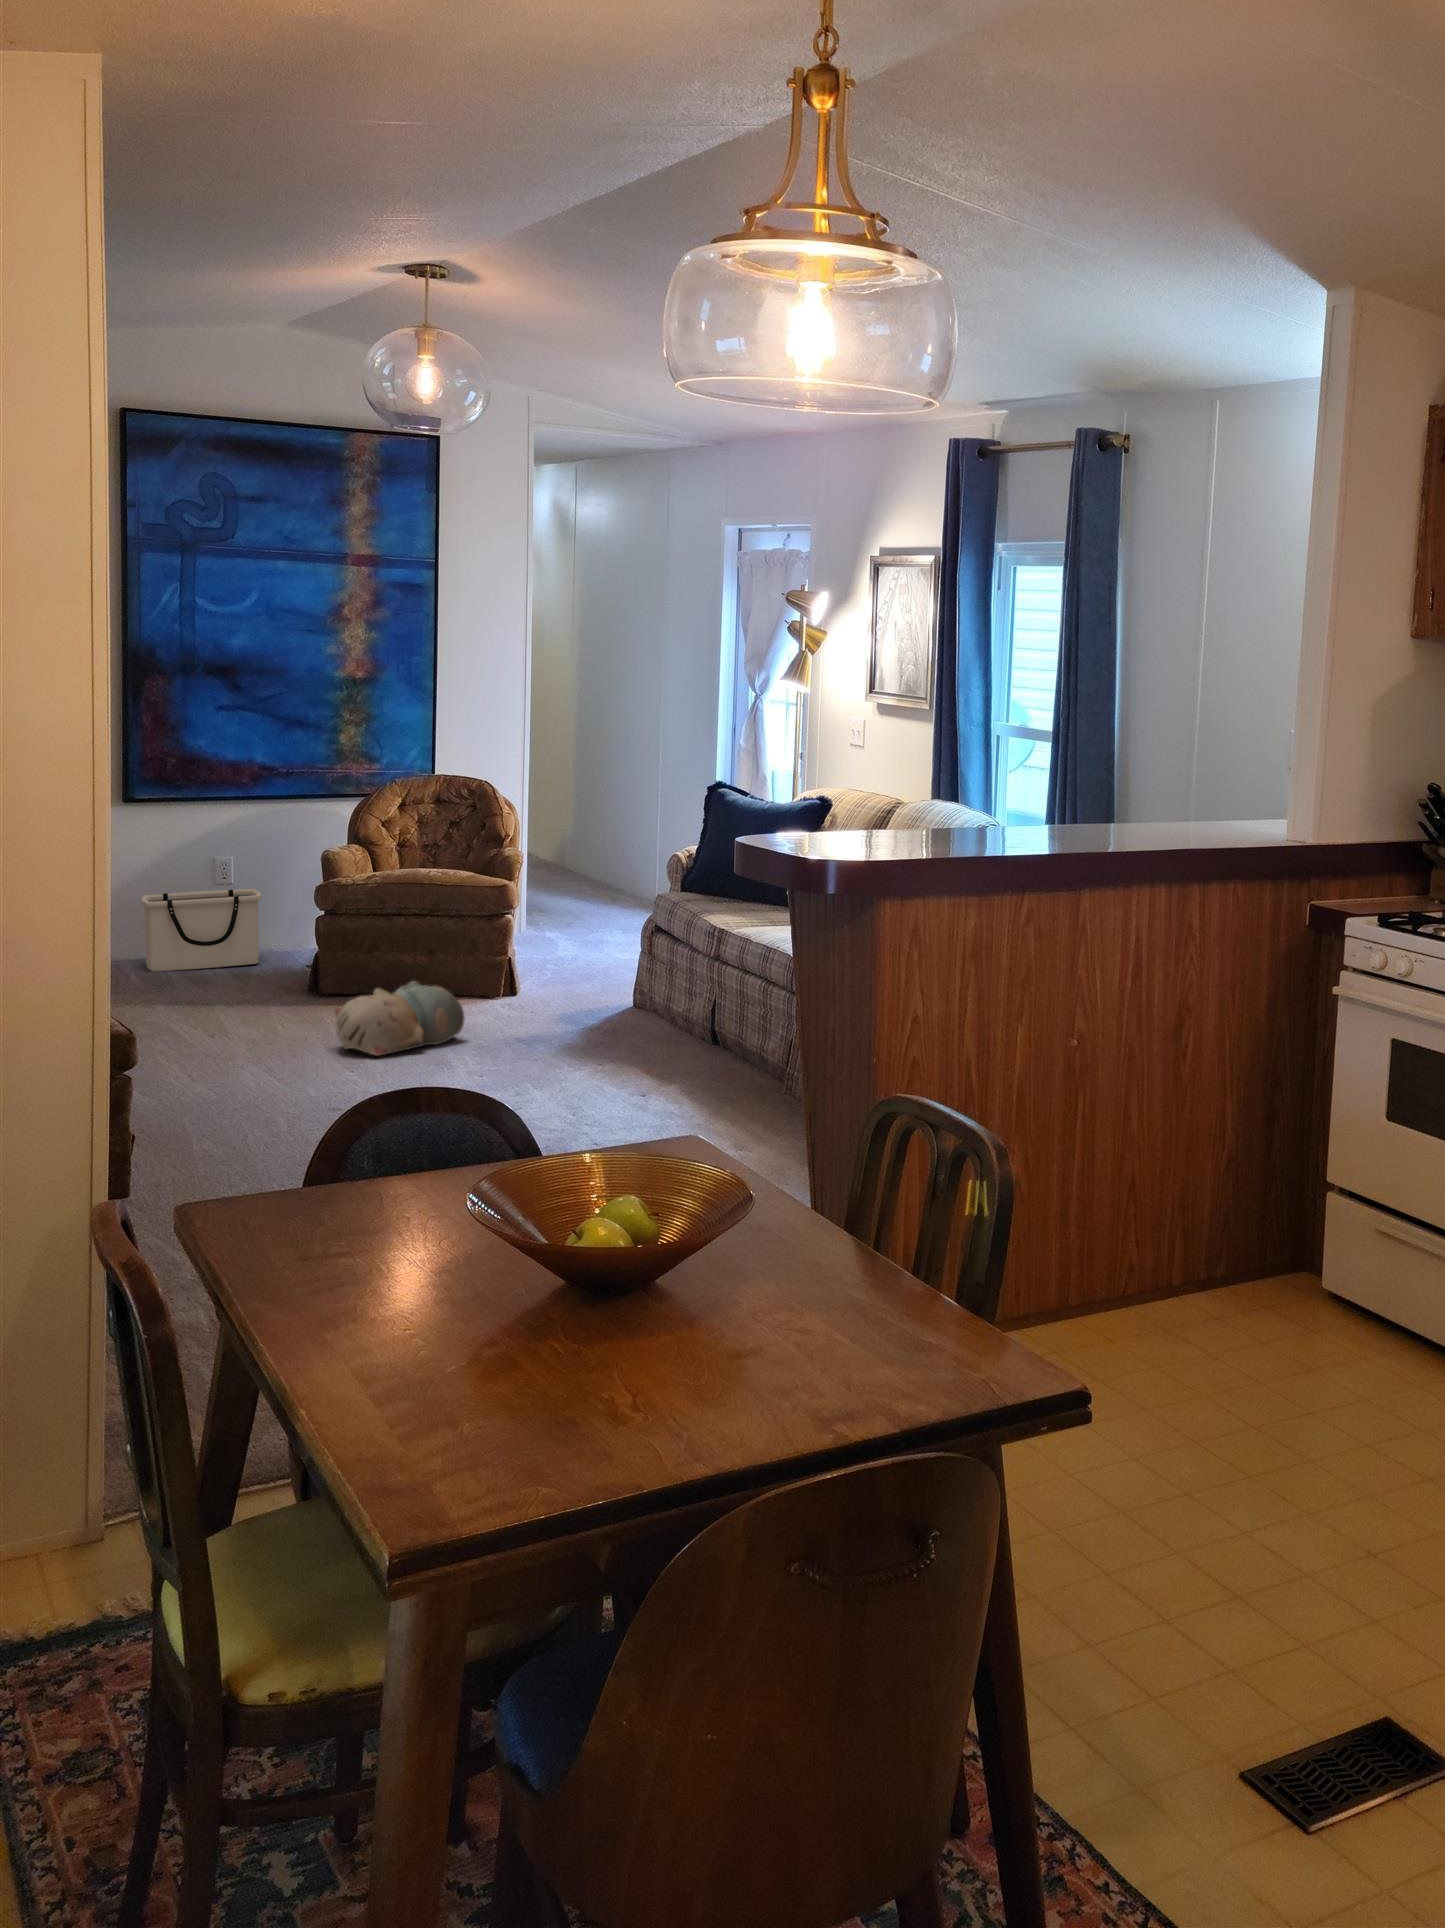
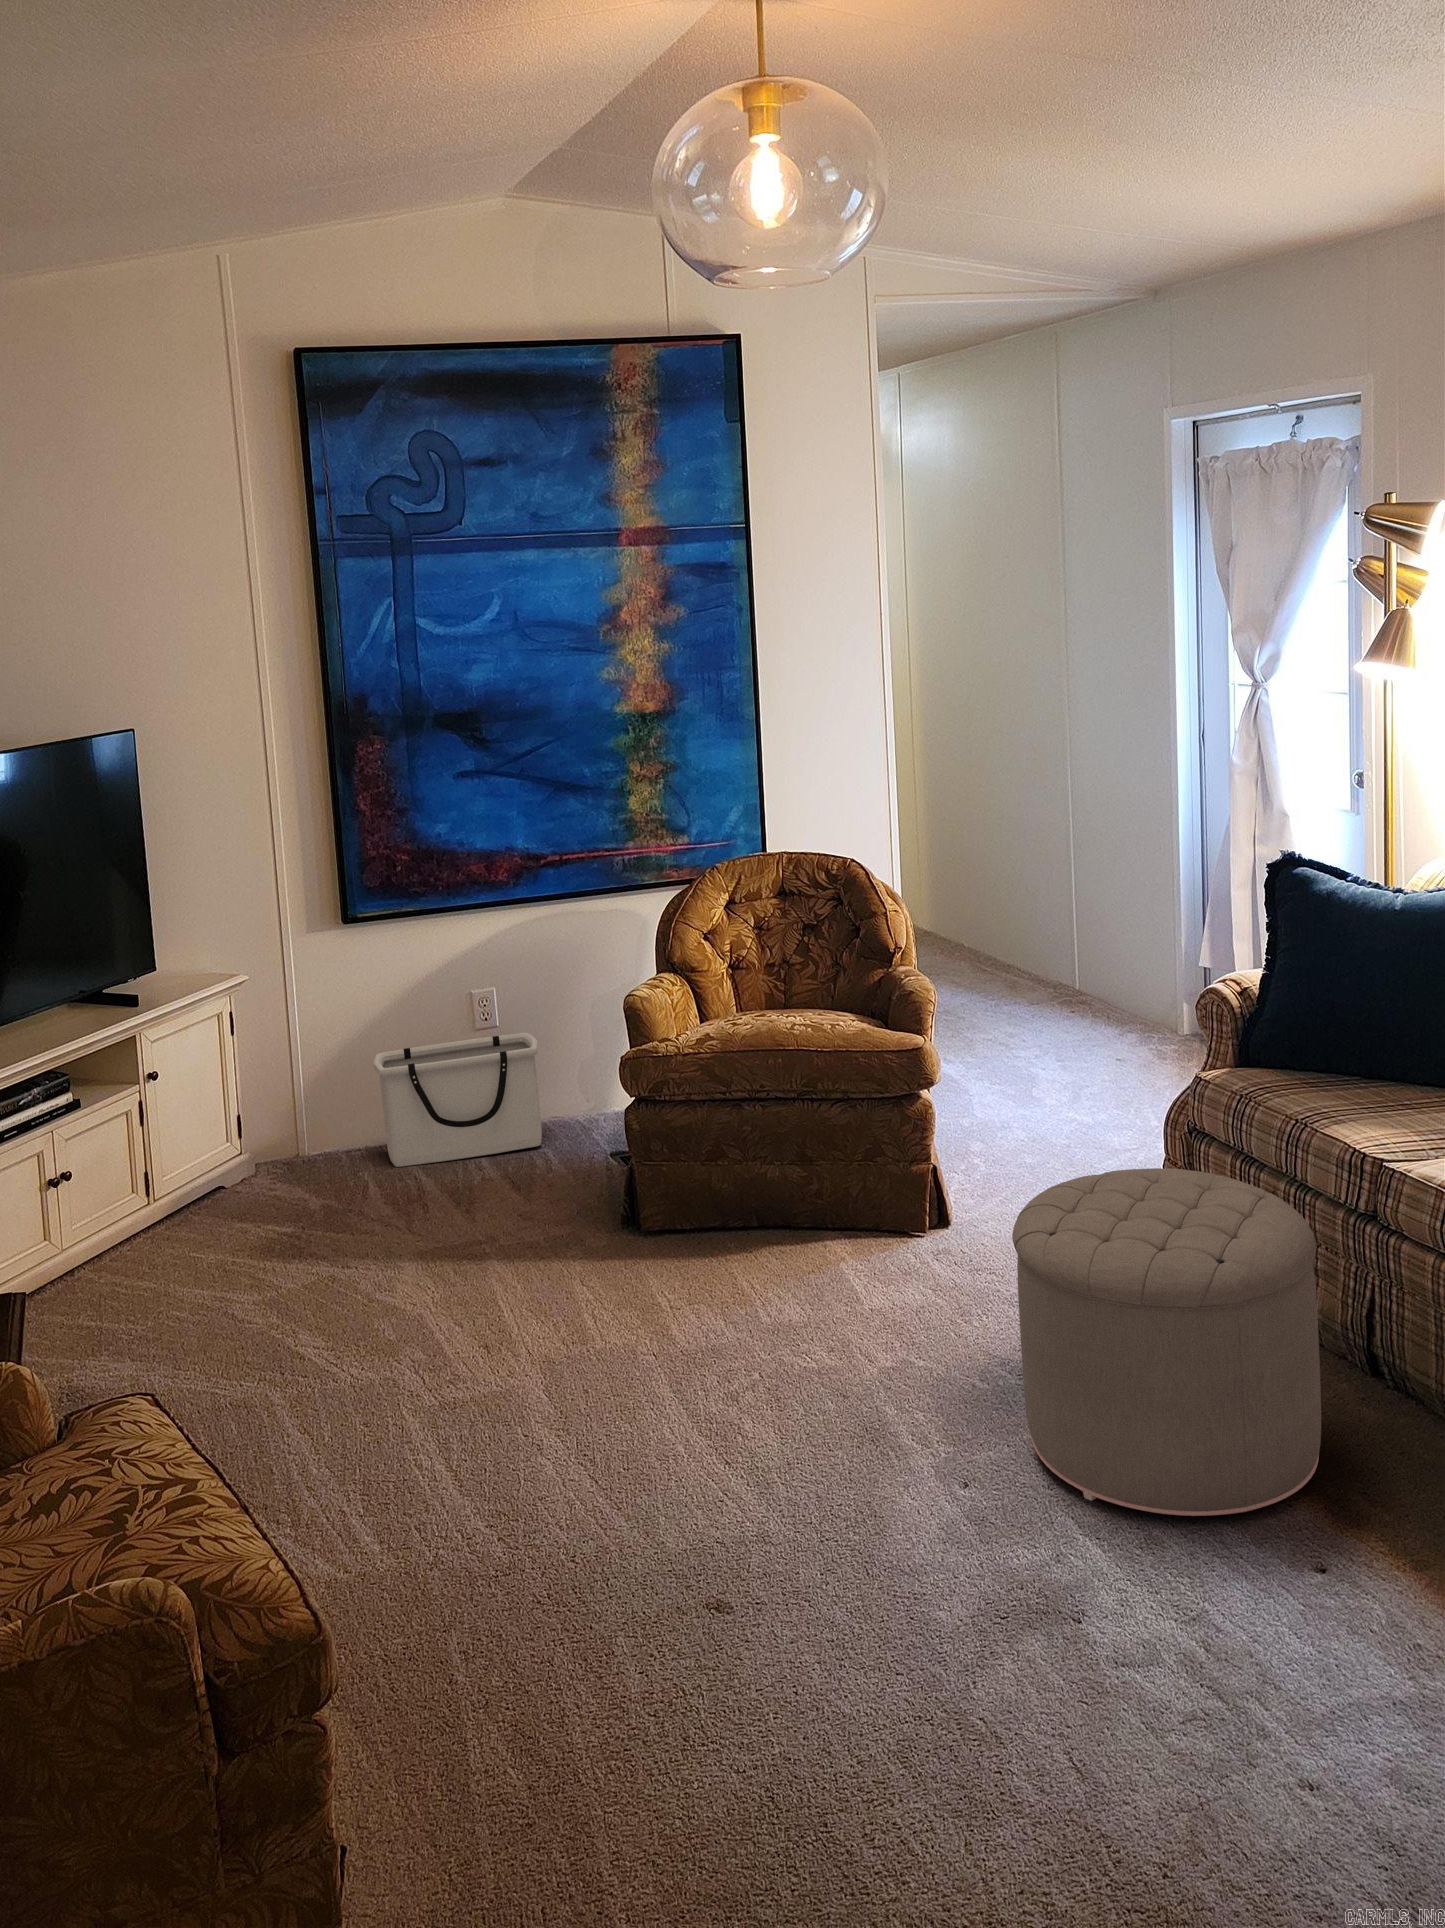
ottoman: none [526,928,676,1083] -> present [1012,1168,1321,1516]
plush toy: present [334,981,465,1056] -> none [665,1243,886,1410]

